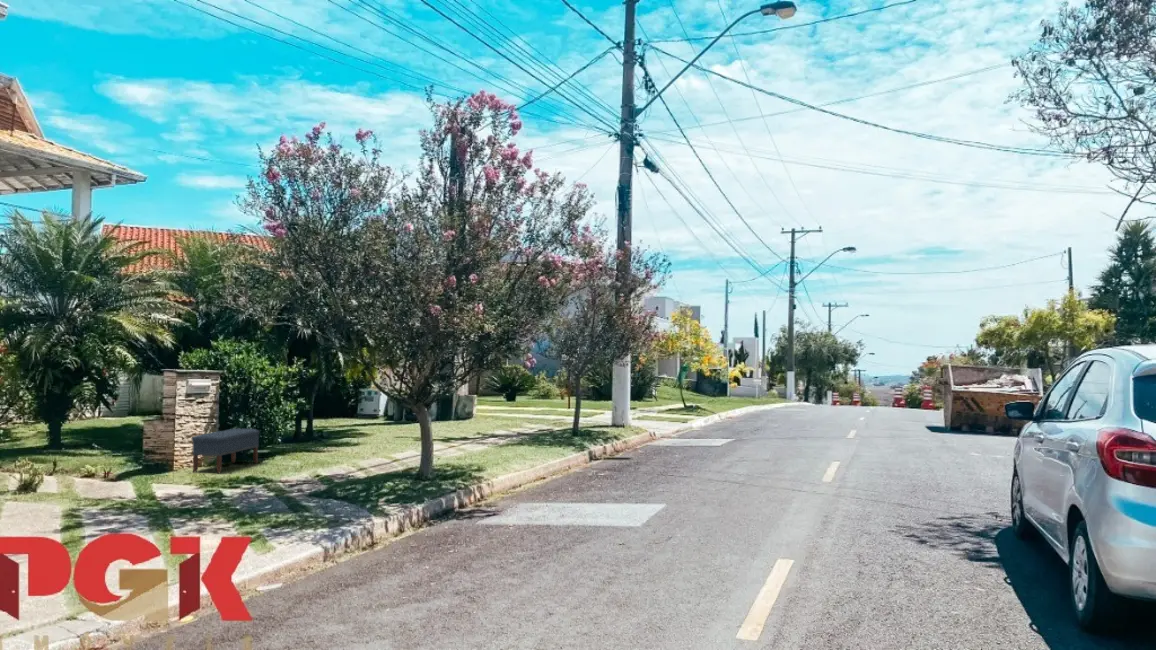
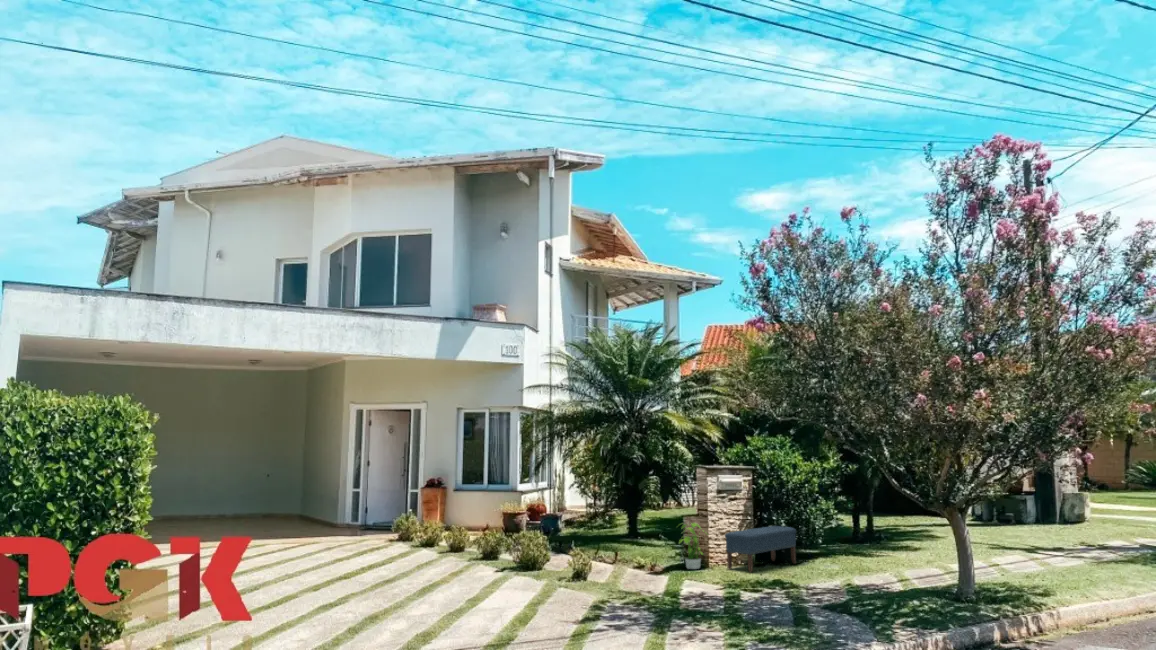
potted plant: none [139,426,174,475] -> present [679,523,708,569]

